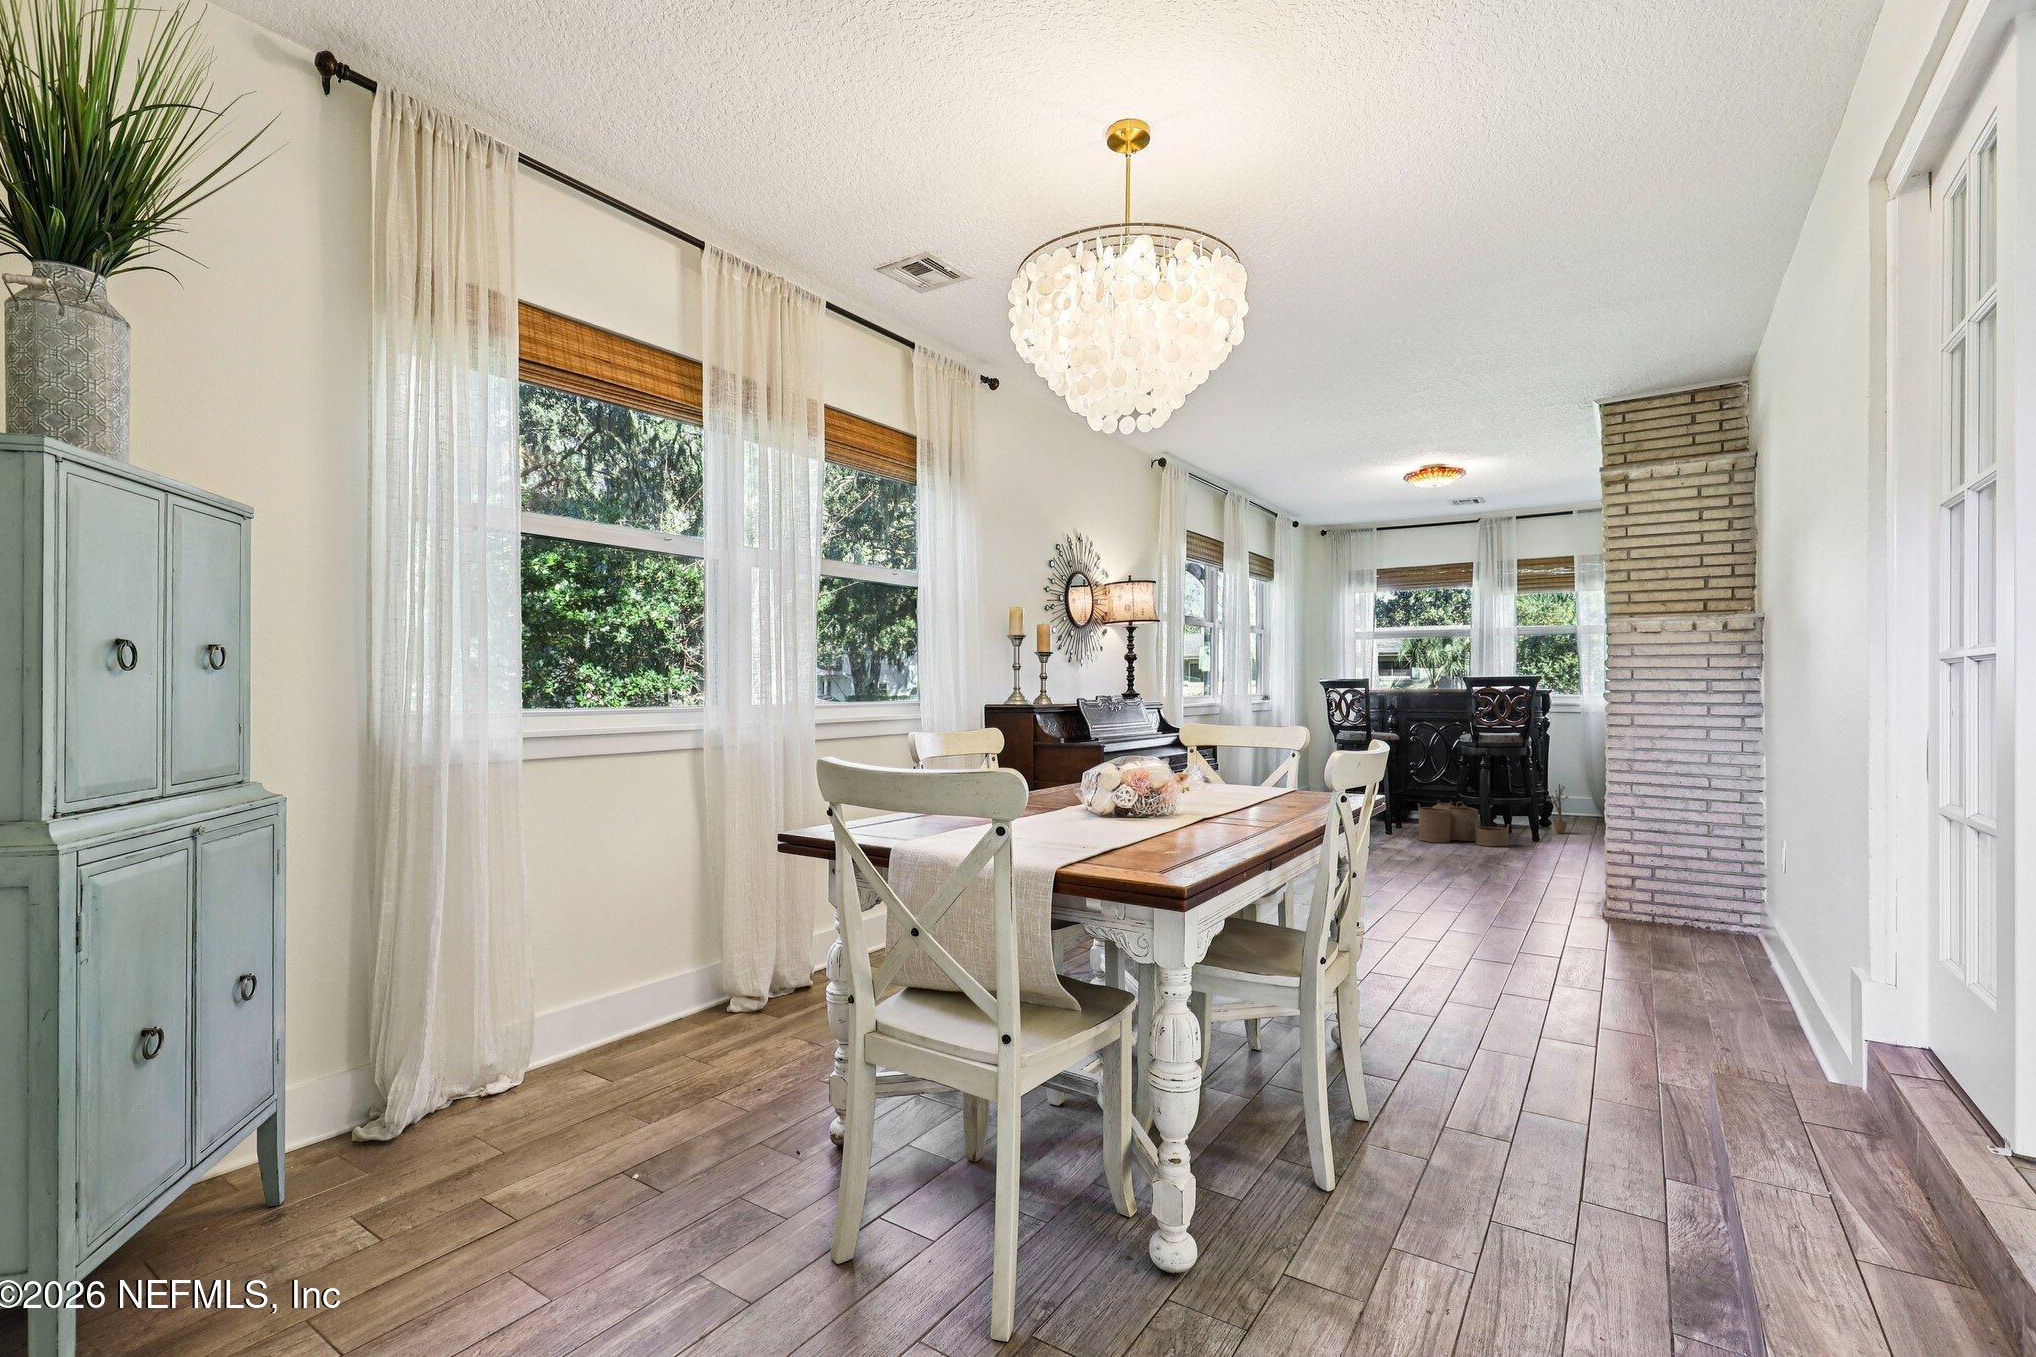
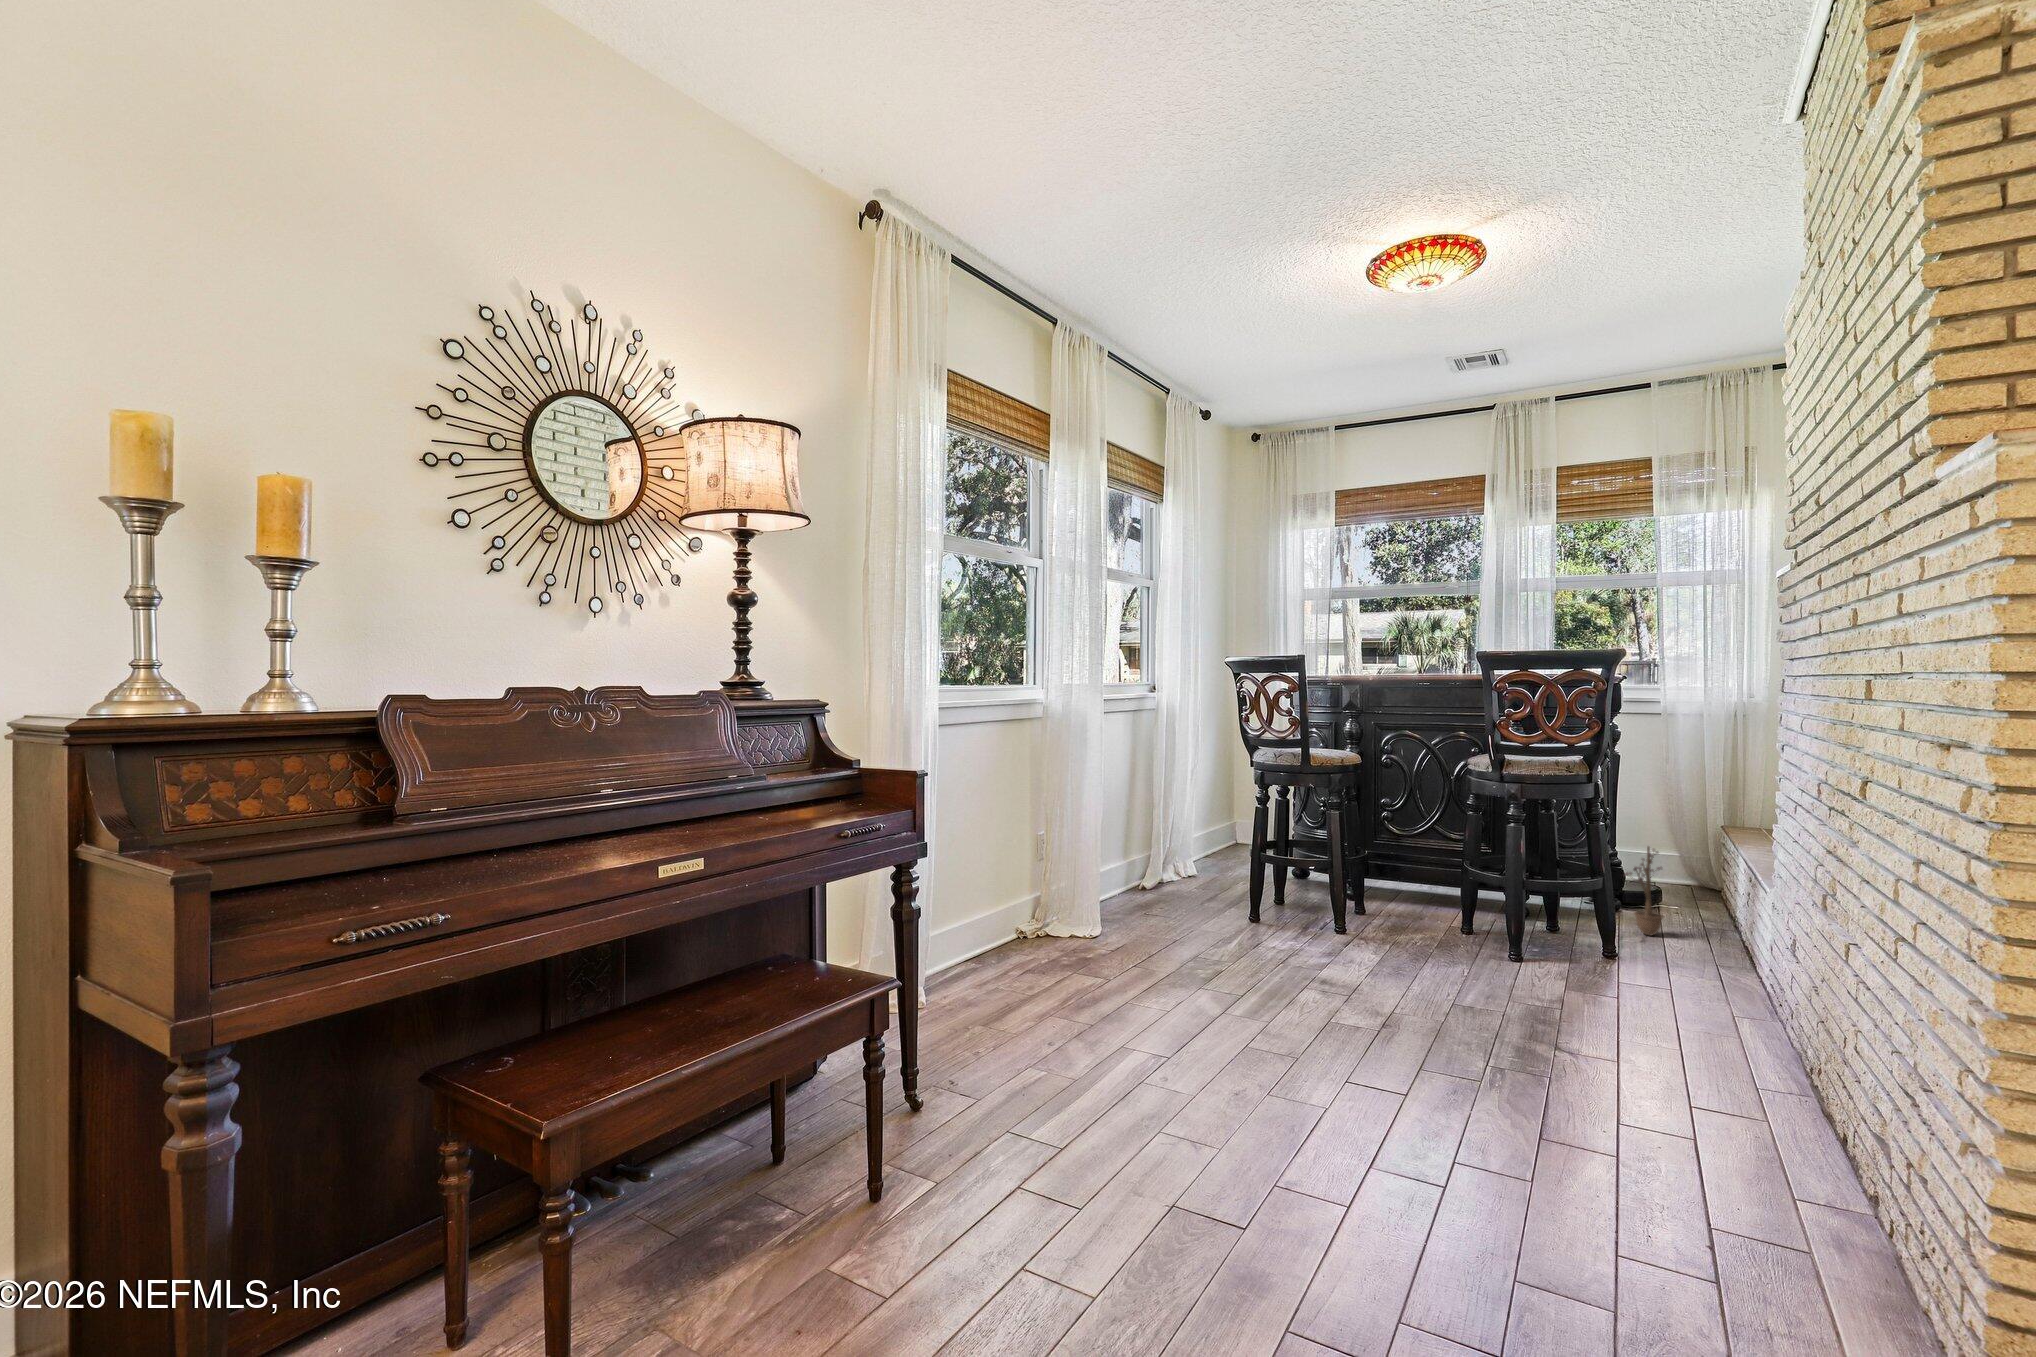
woven basket: present [1418,801,1509,846] -> none [1390,873,1567,982]

